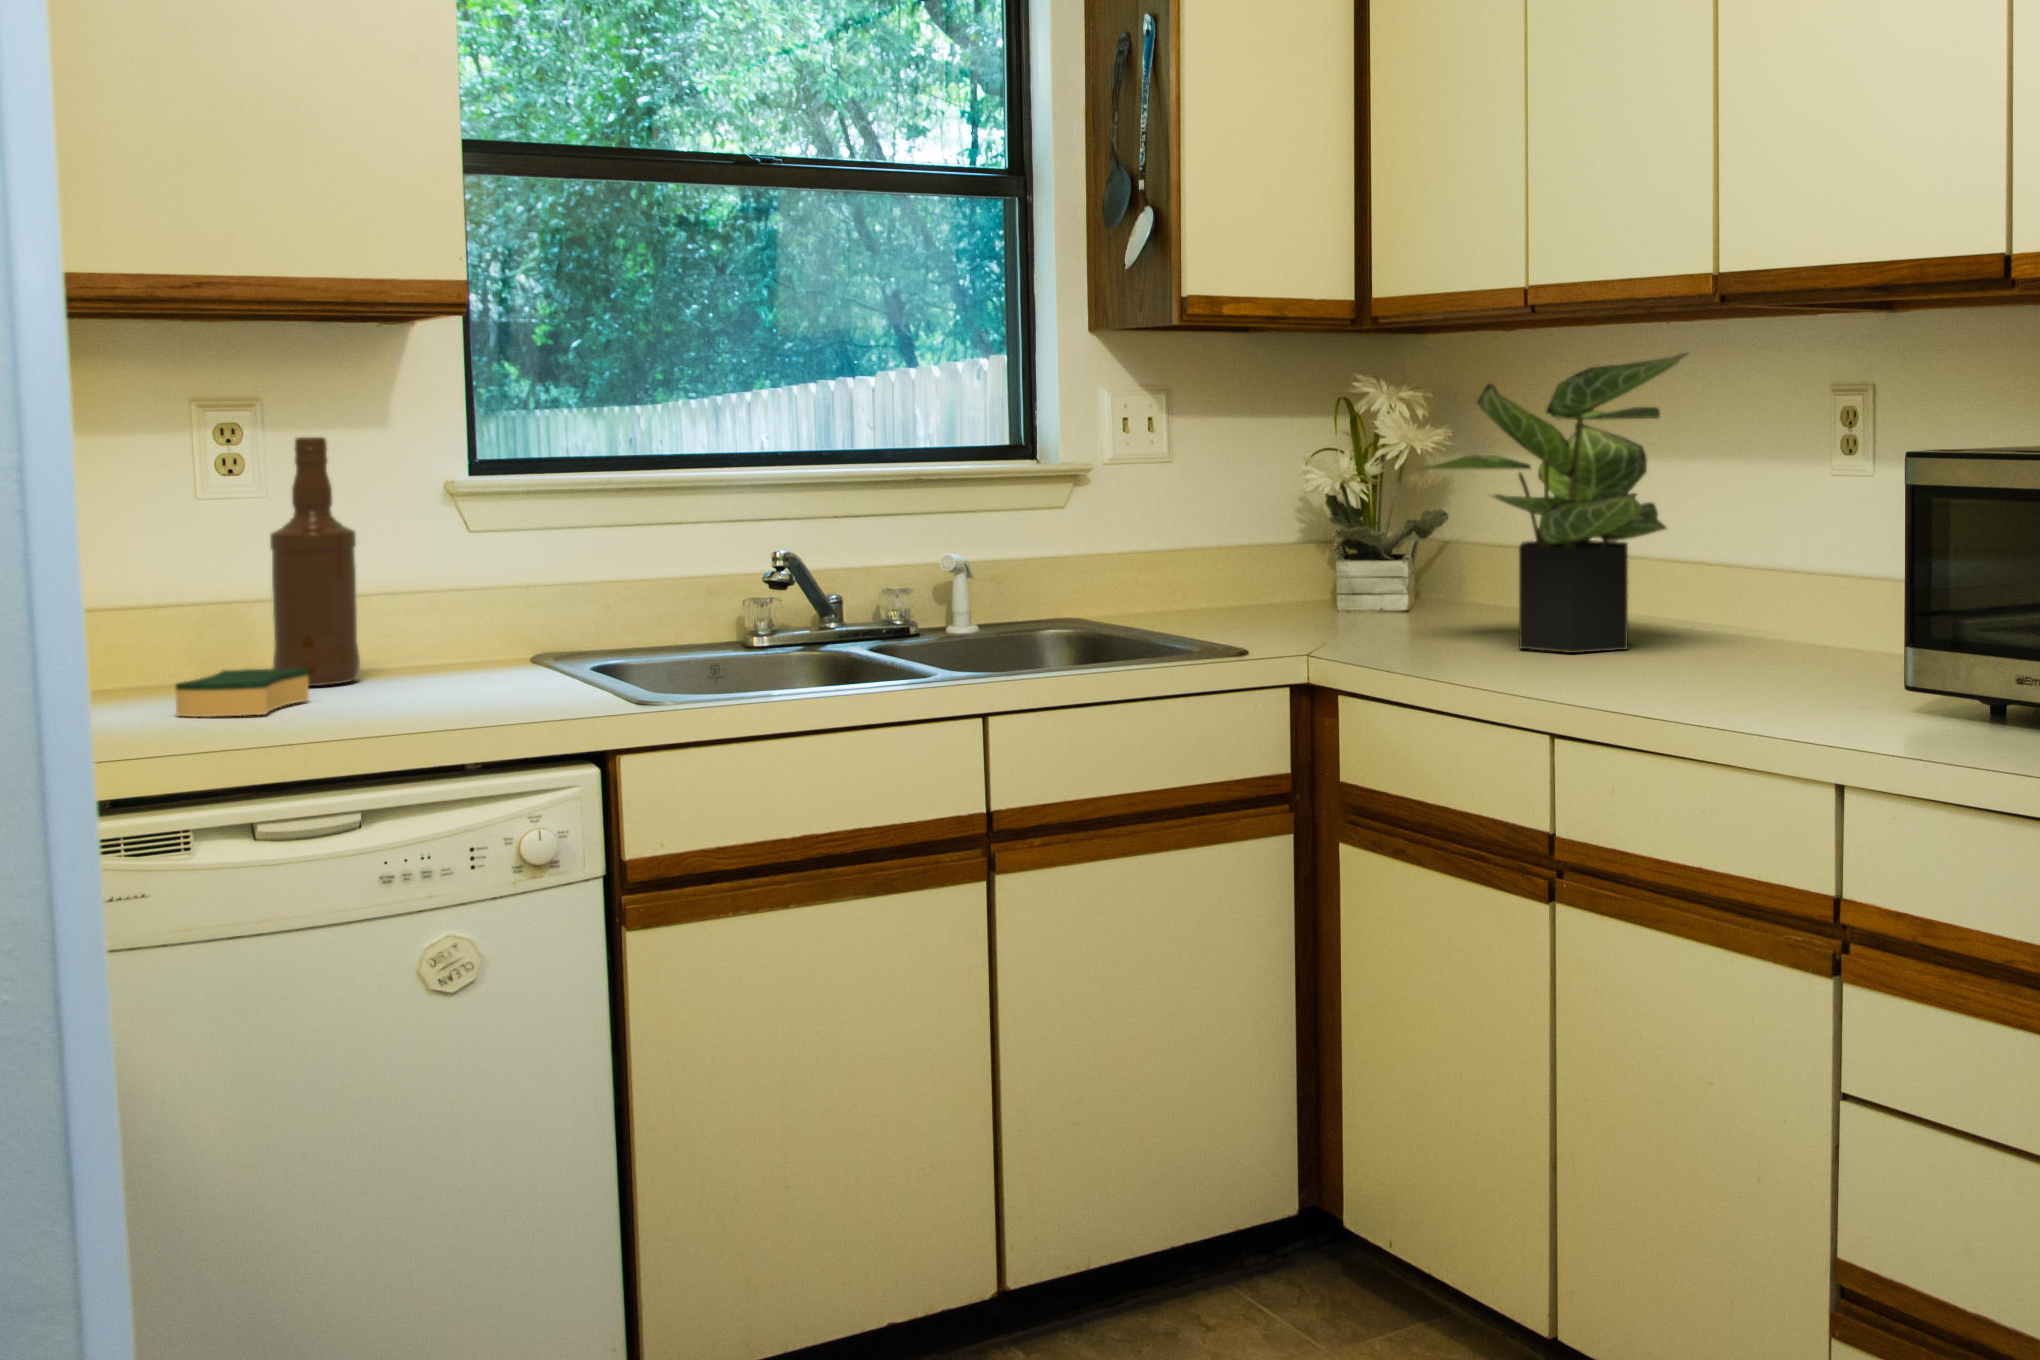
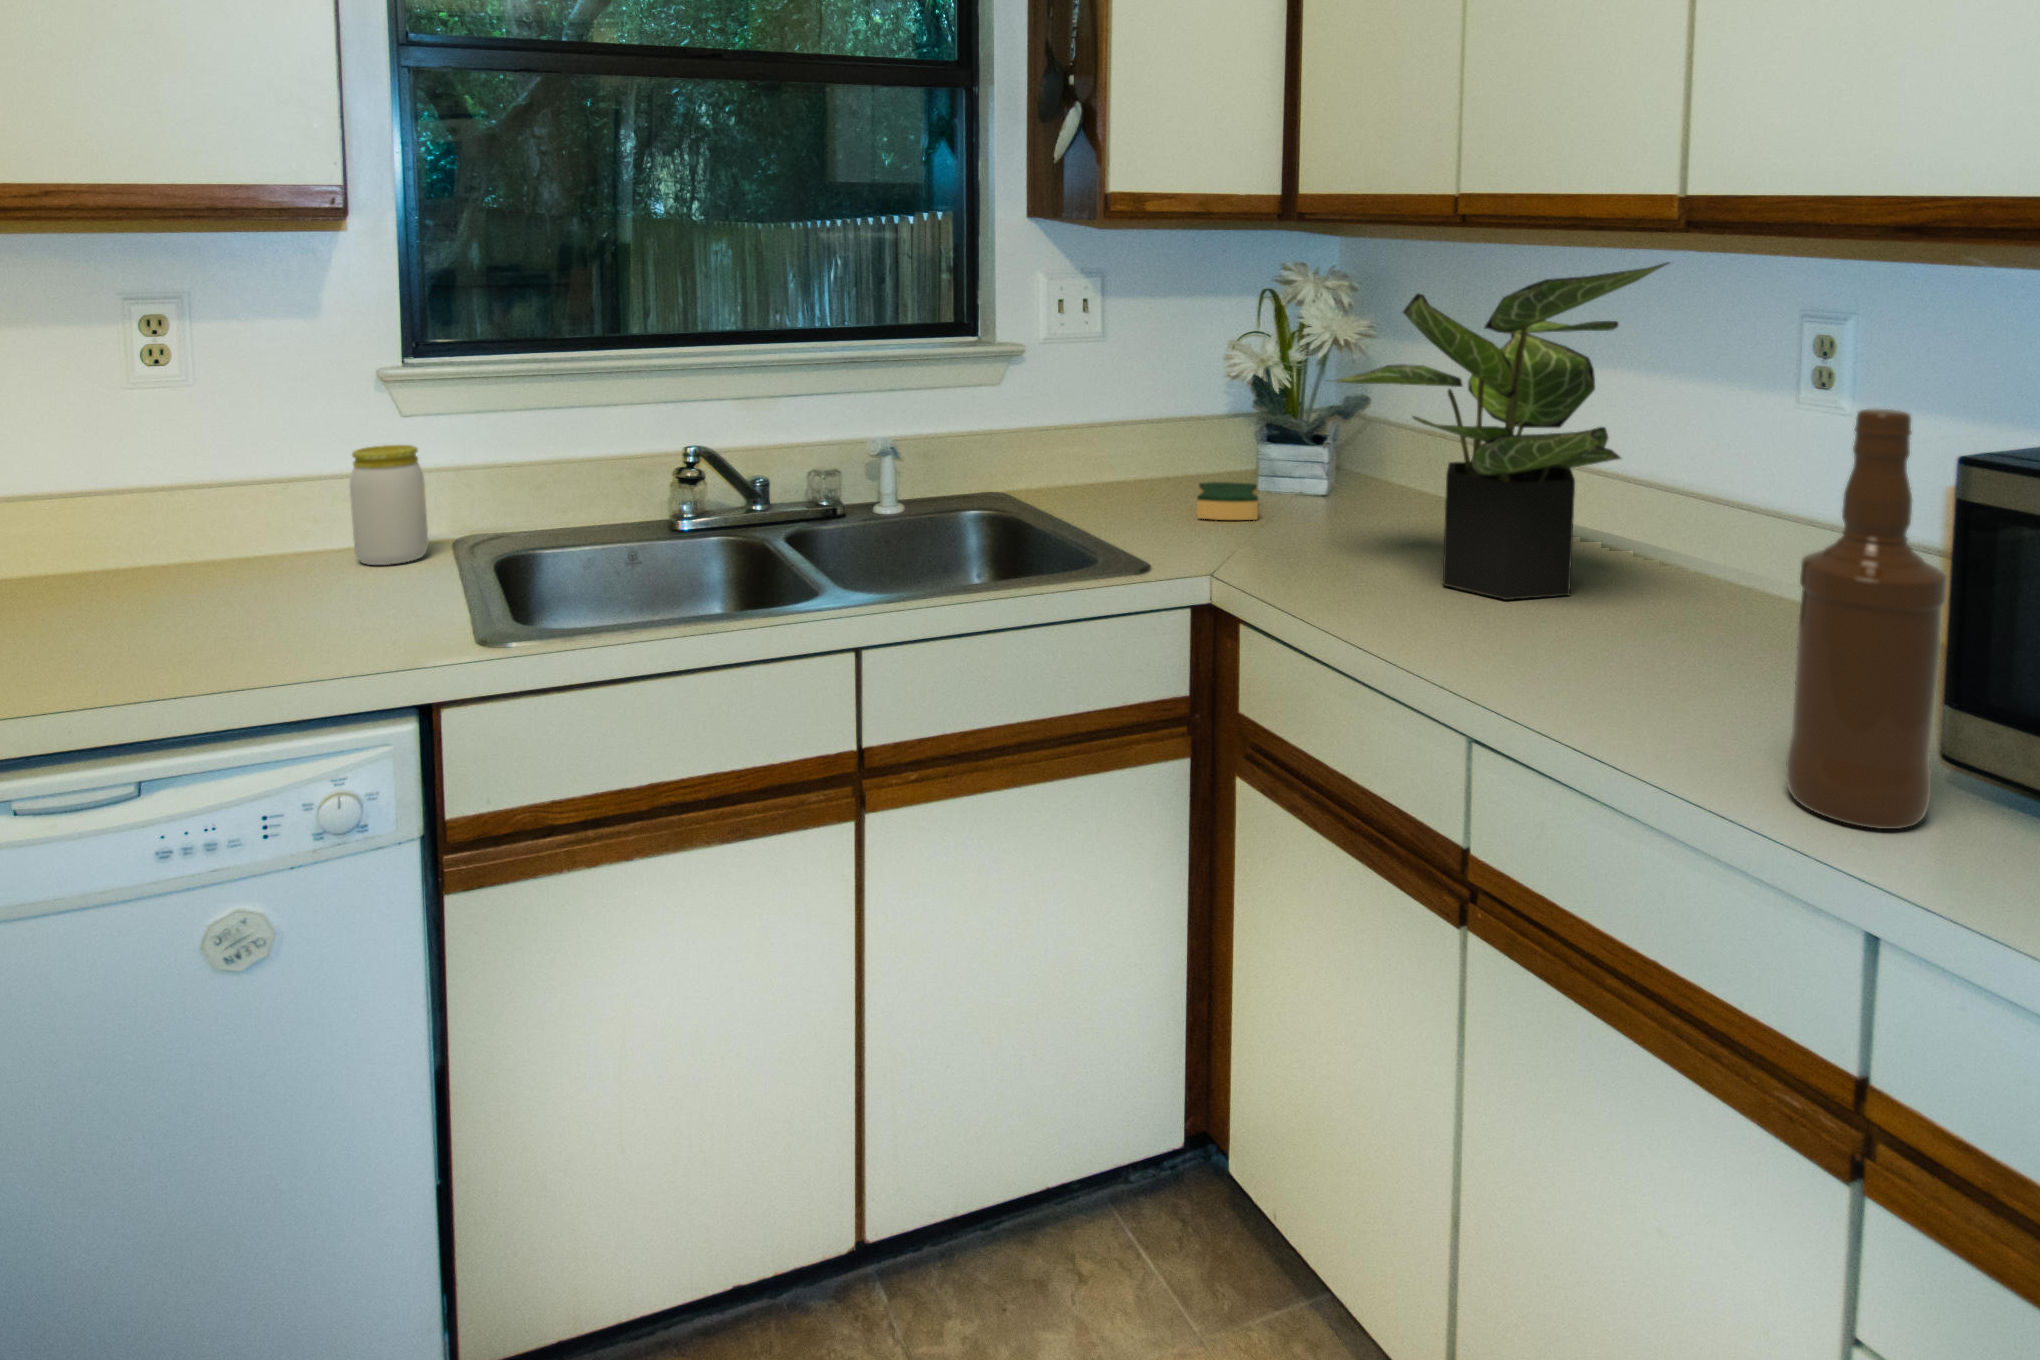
bottle: present [270,437,360,686] -> present [1786,409,1947,829]
jar: none [413,551,489,673] -> present [350,445,428,565]
sponge: present [176,669,309,717] -> present [1197,482,1258,520]

